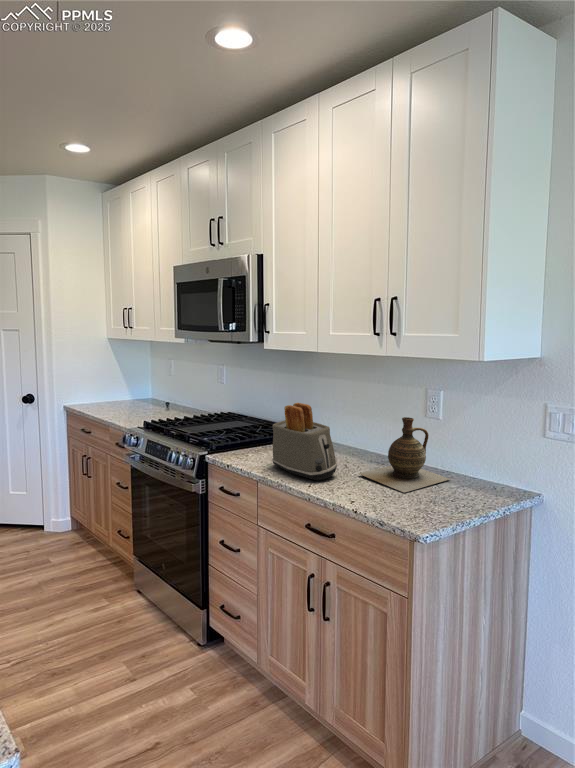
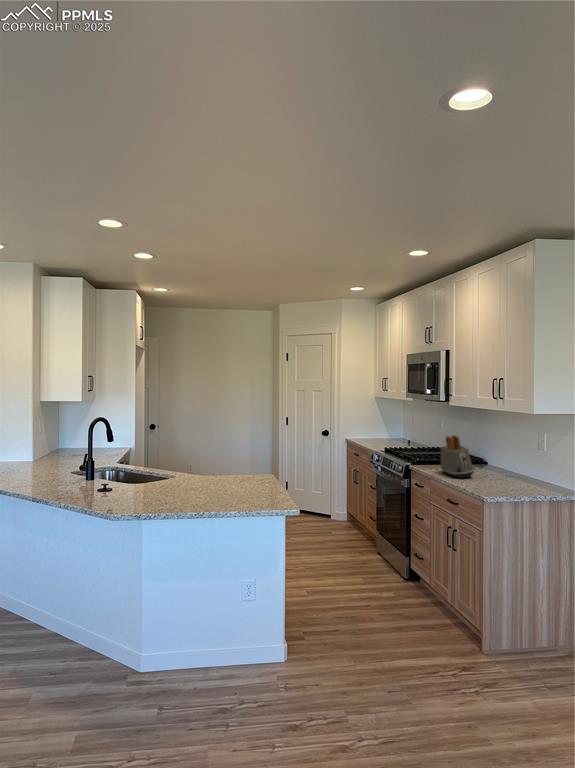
ceramic jug: present [359,417,449,493] -> none [486,446,543,487]

